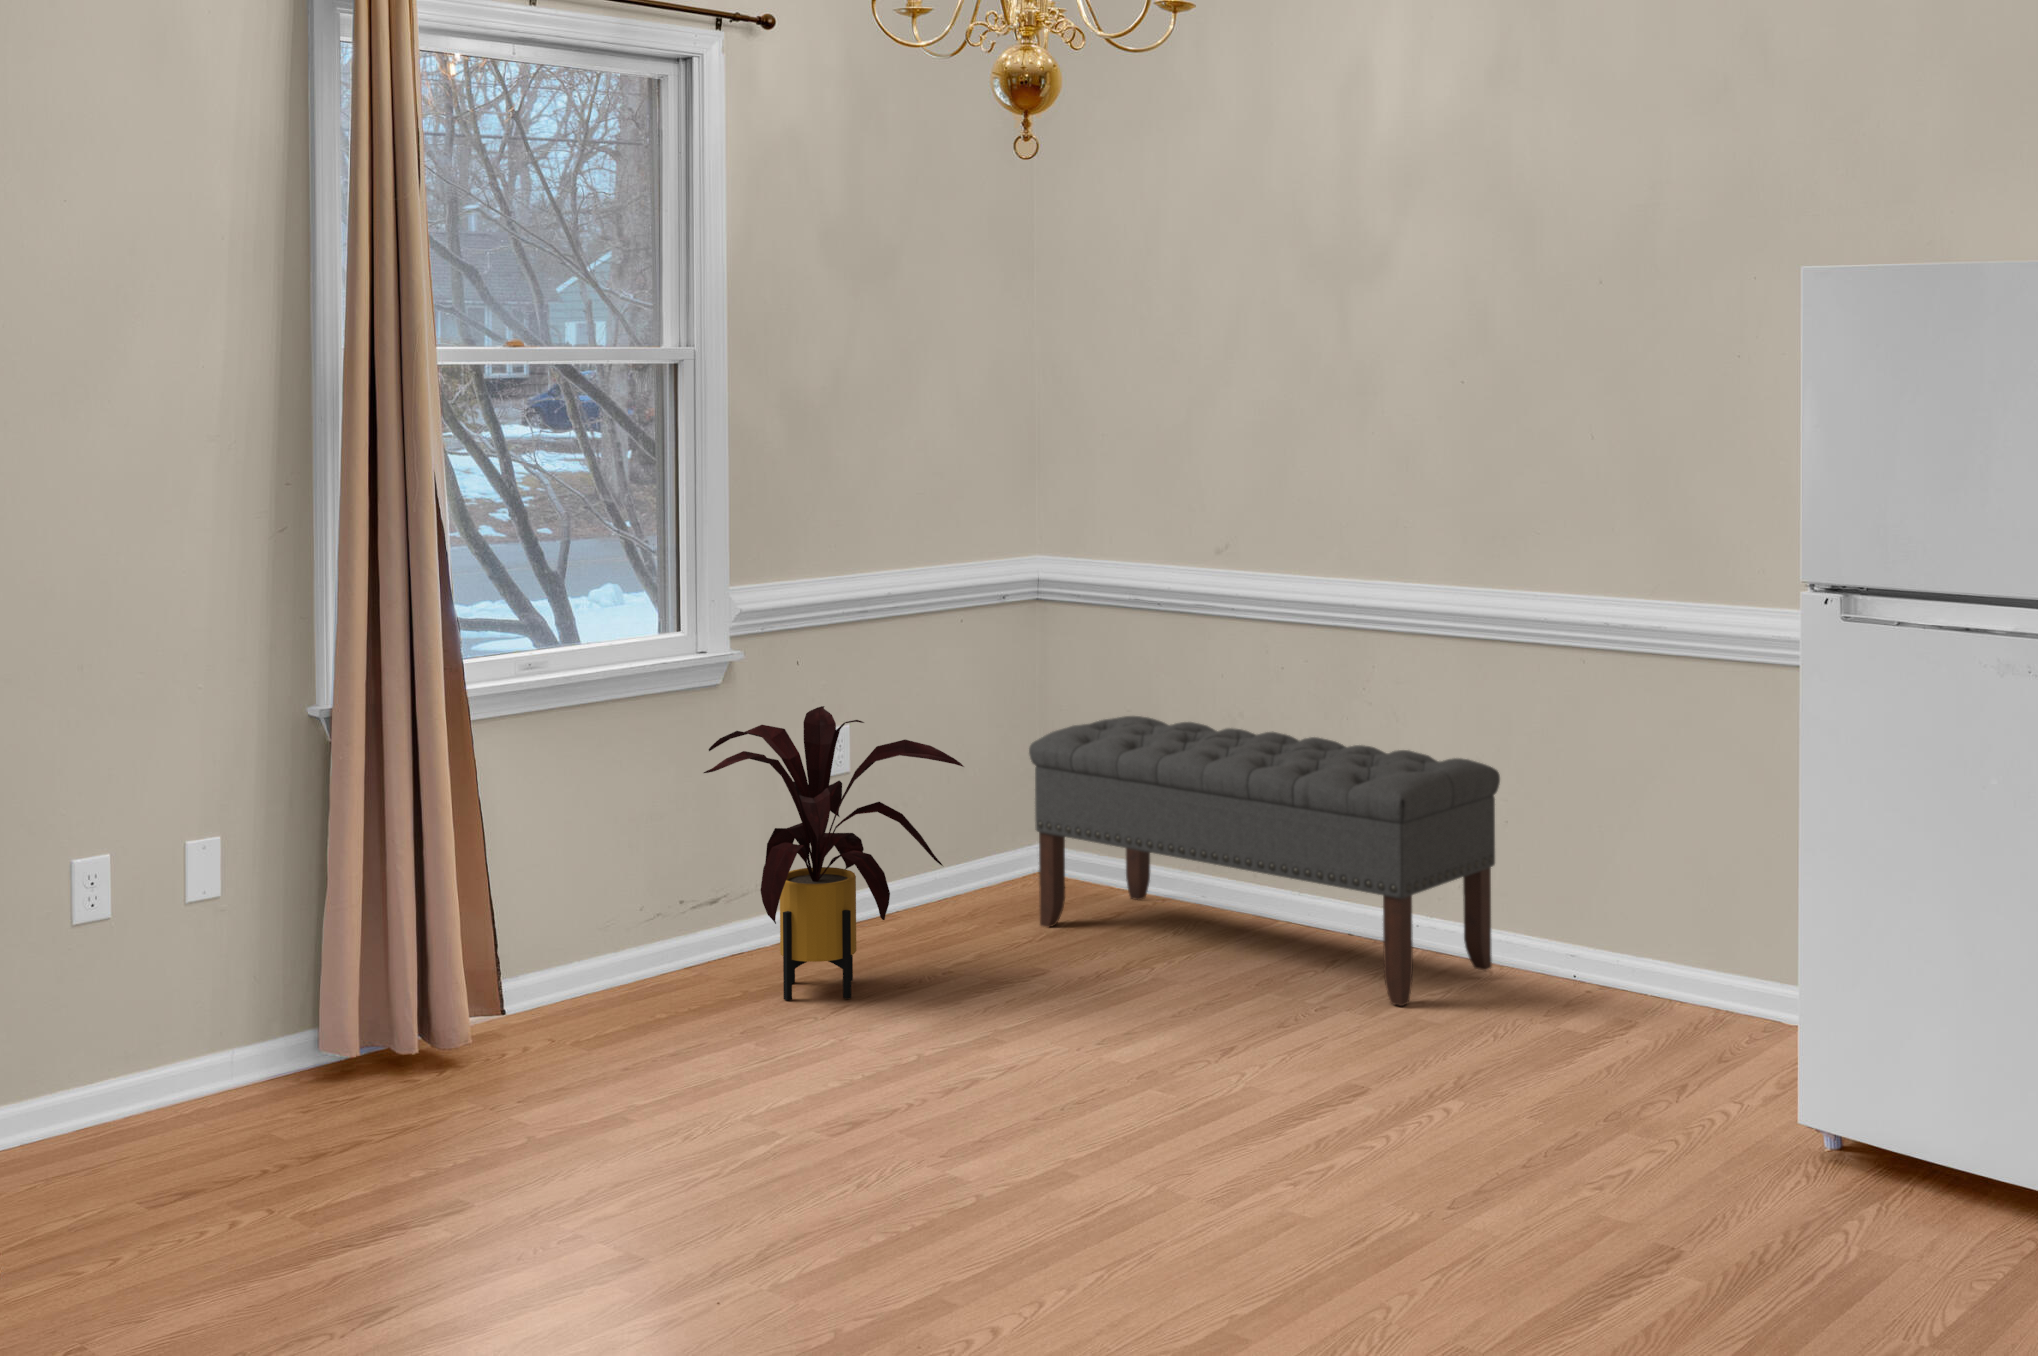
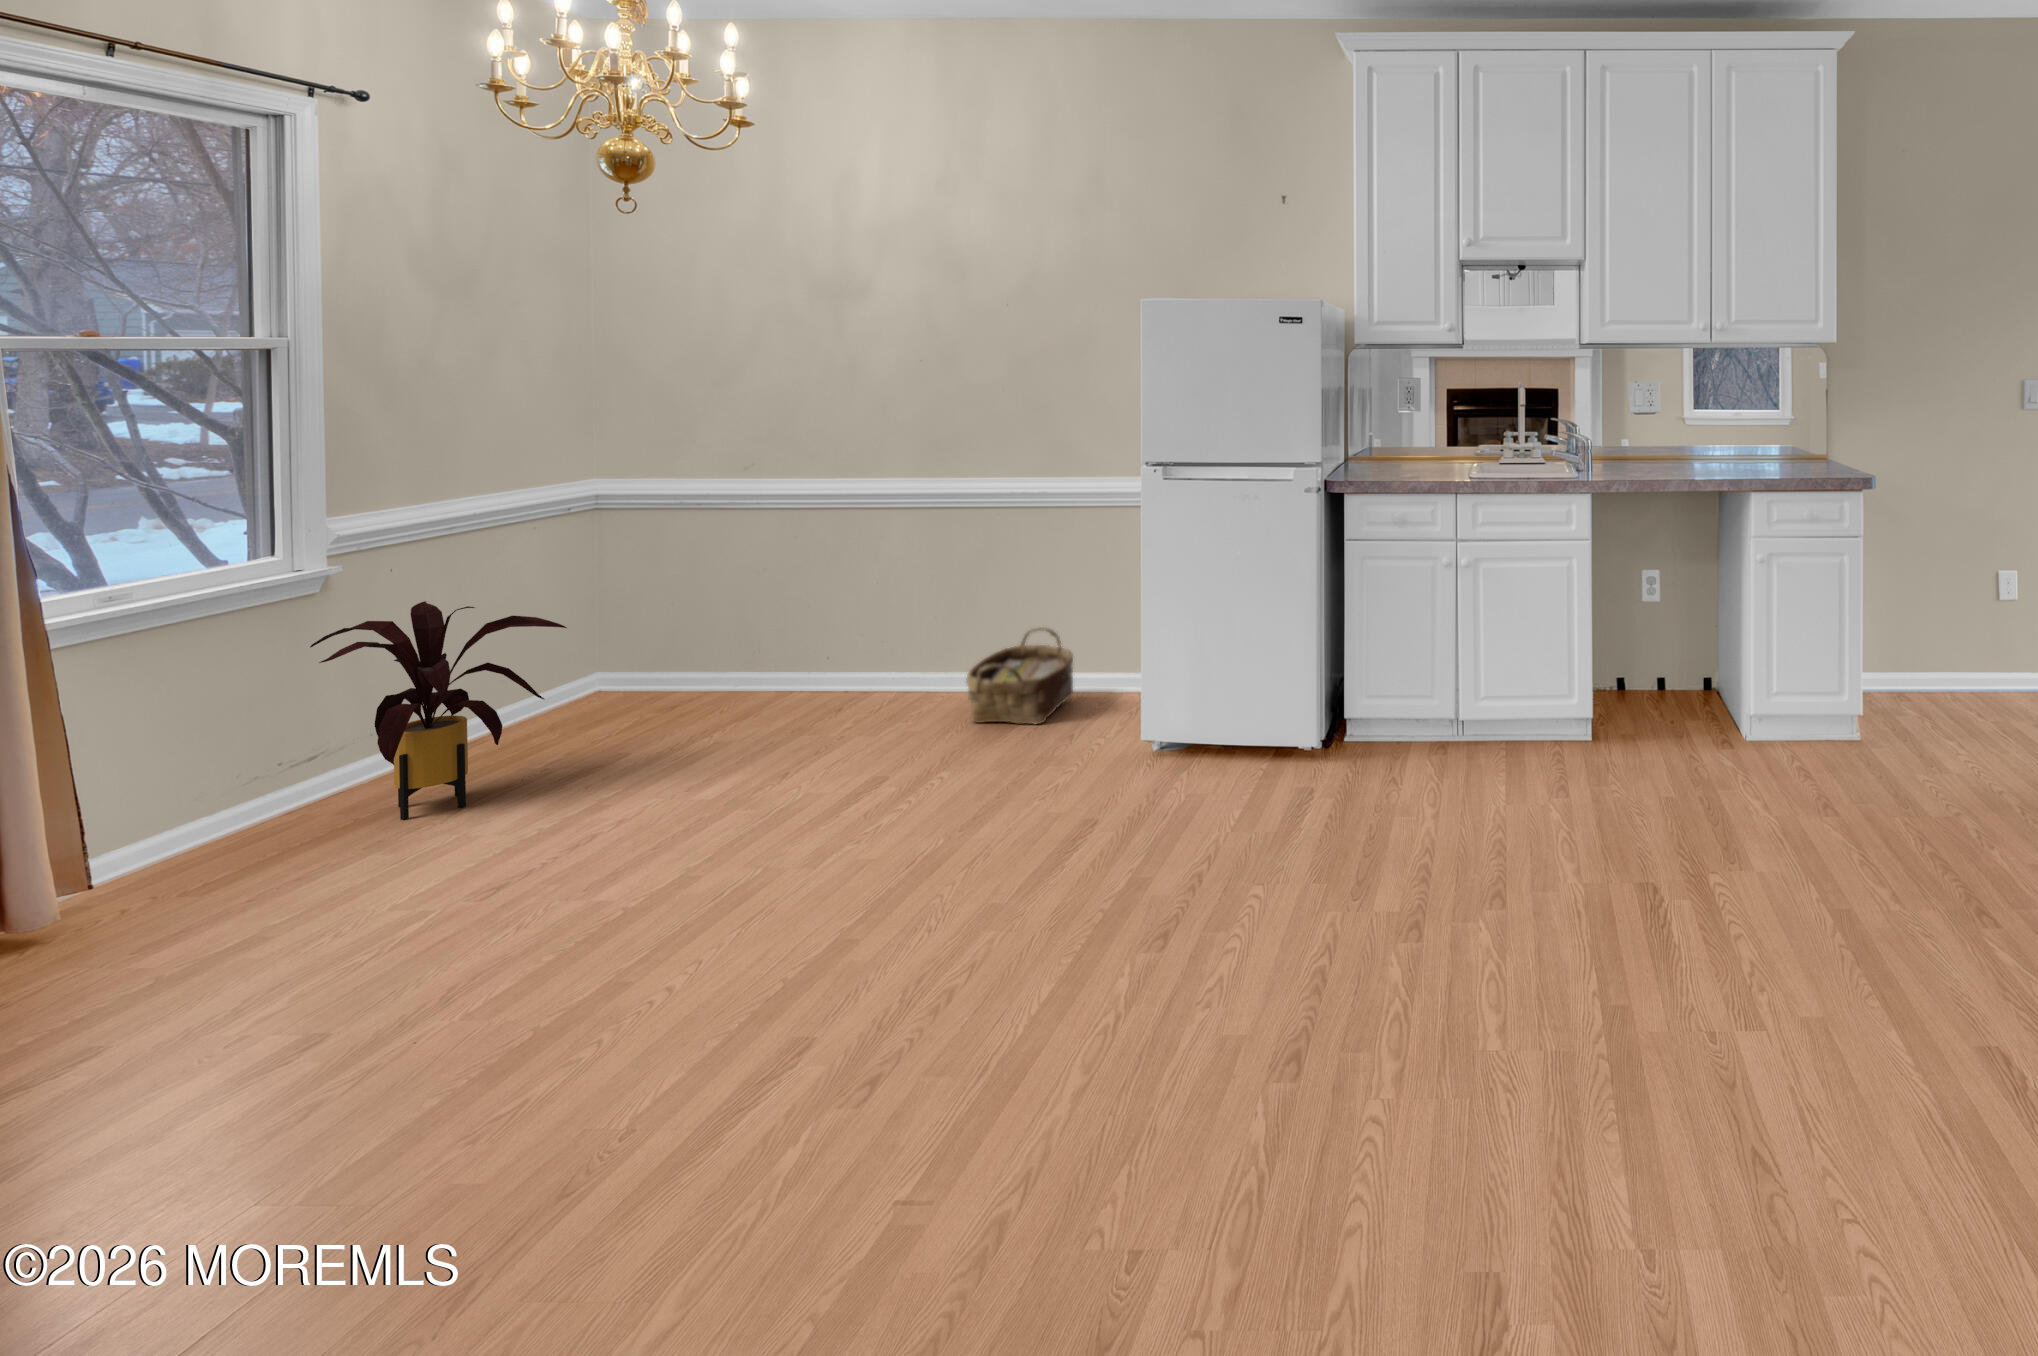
bench: present [1029,716,1500,1006] -> none [605,579,951,730]
woven basket: none [1510,870,1701,1048] -> present [966,627,1073,724]

